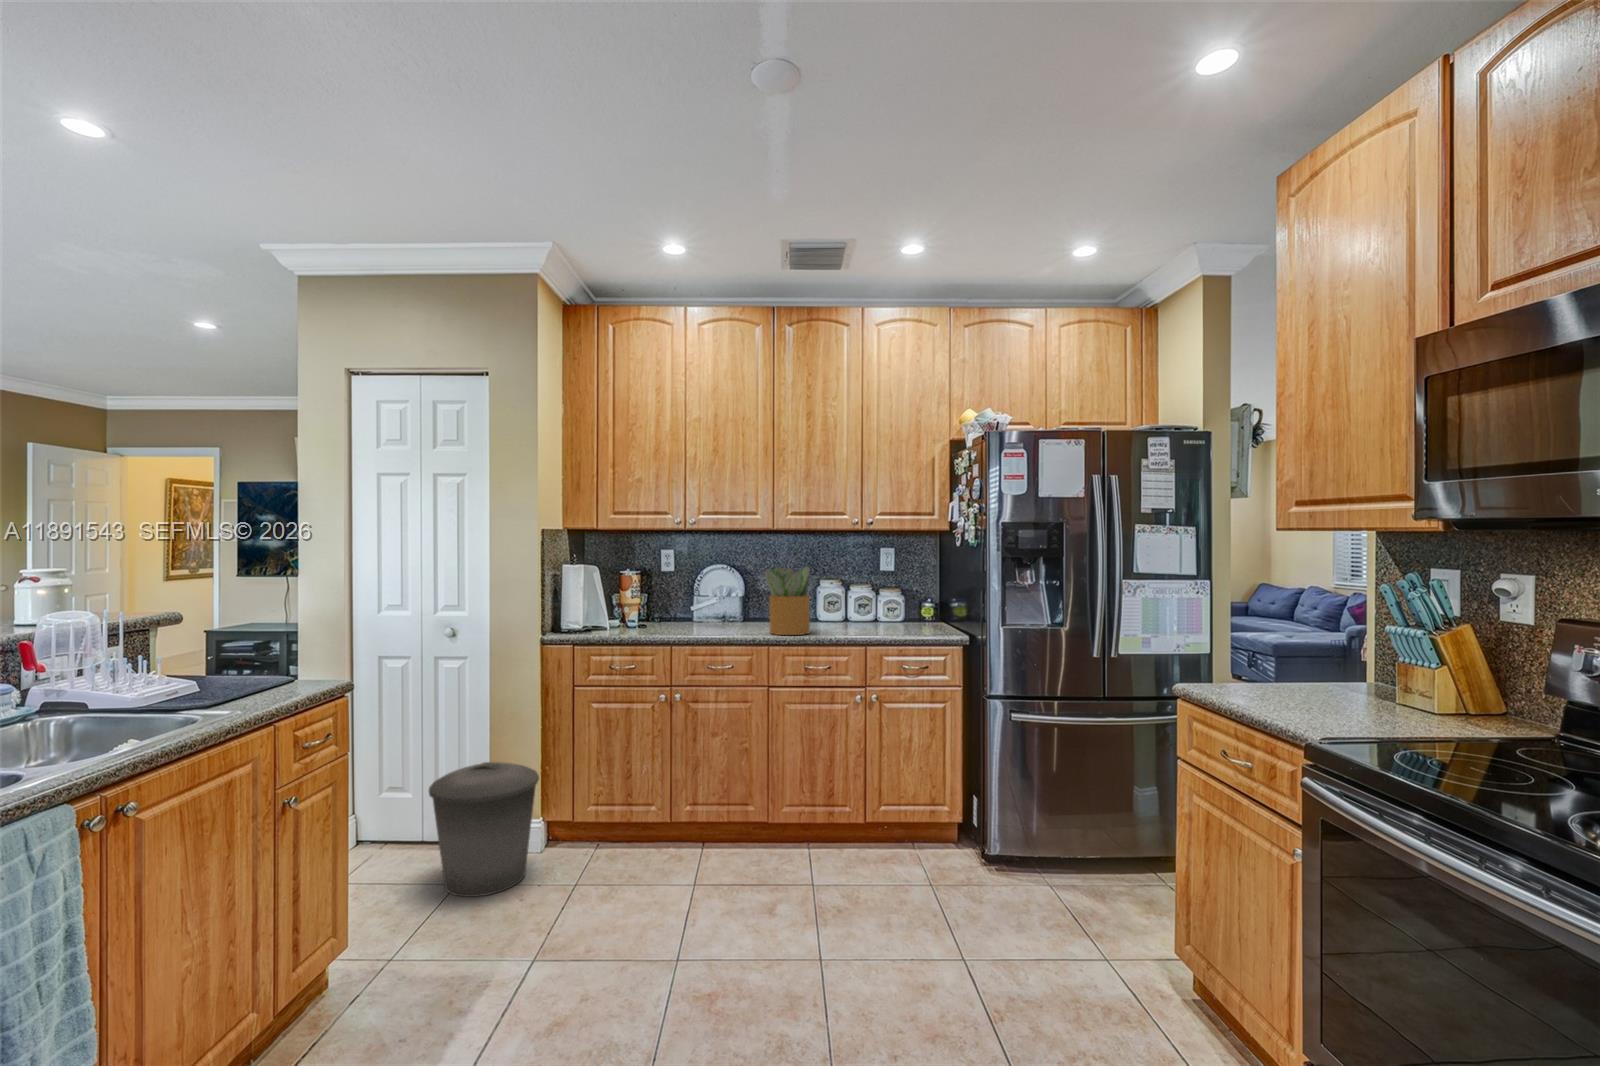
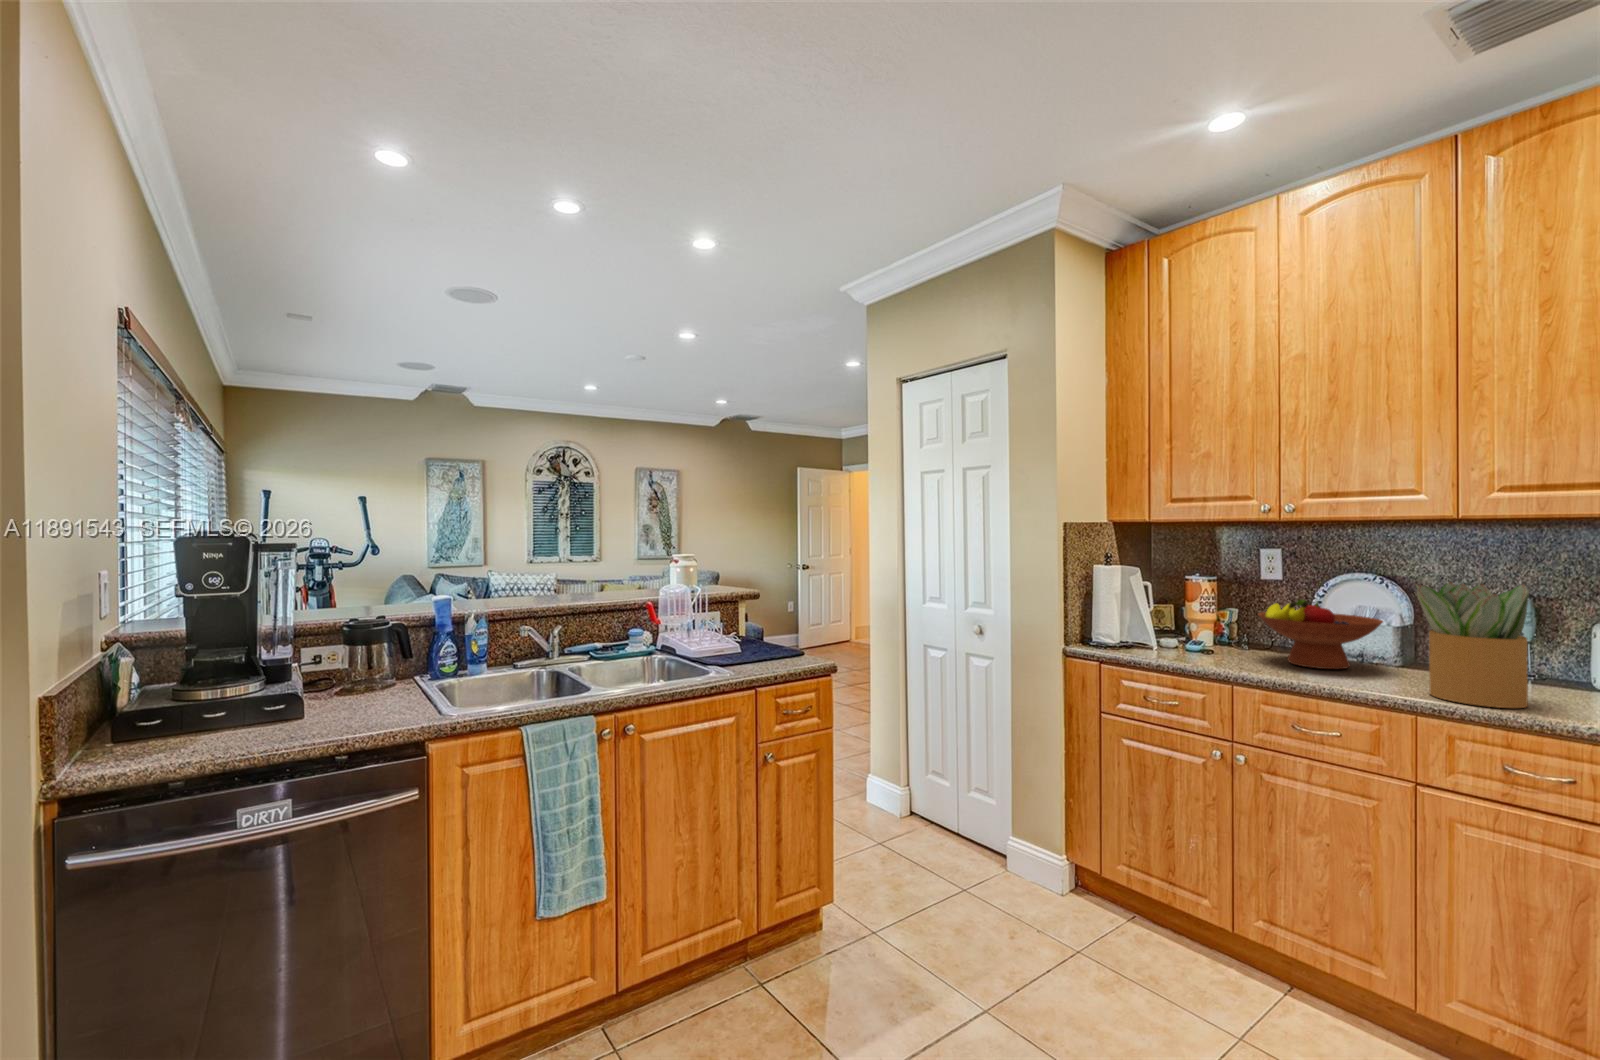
fruit bowl: none [674,584,742,629] -> present [1258,599,1383,669]
trash can: present [429,762,539,897] -> none [933,775,1049,928]

